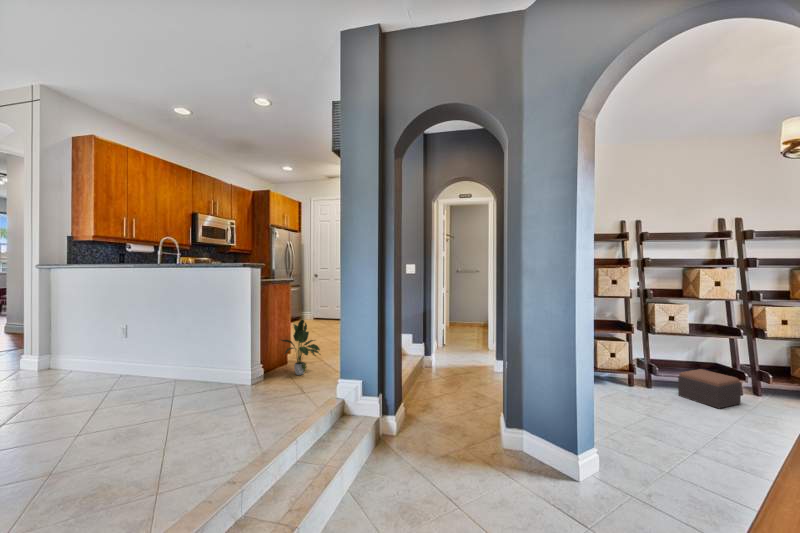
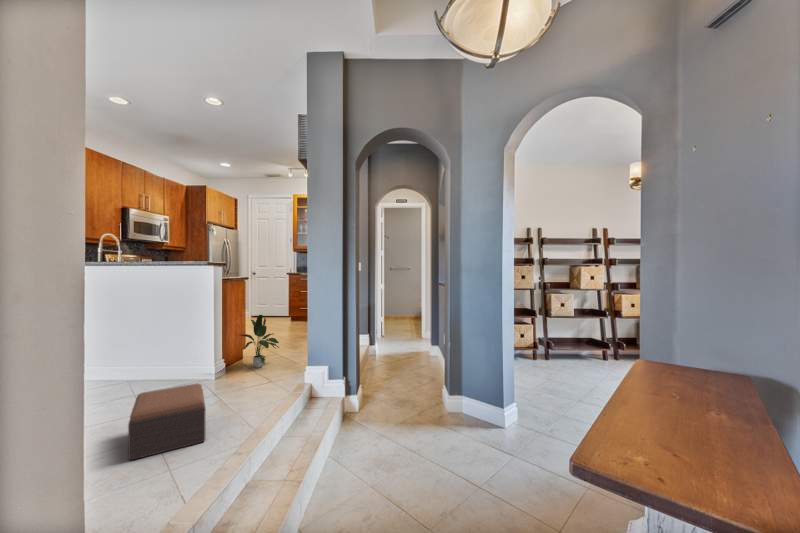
footstool: present [678,369,741,408] -> present [128,383,206,460]

